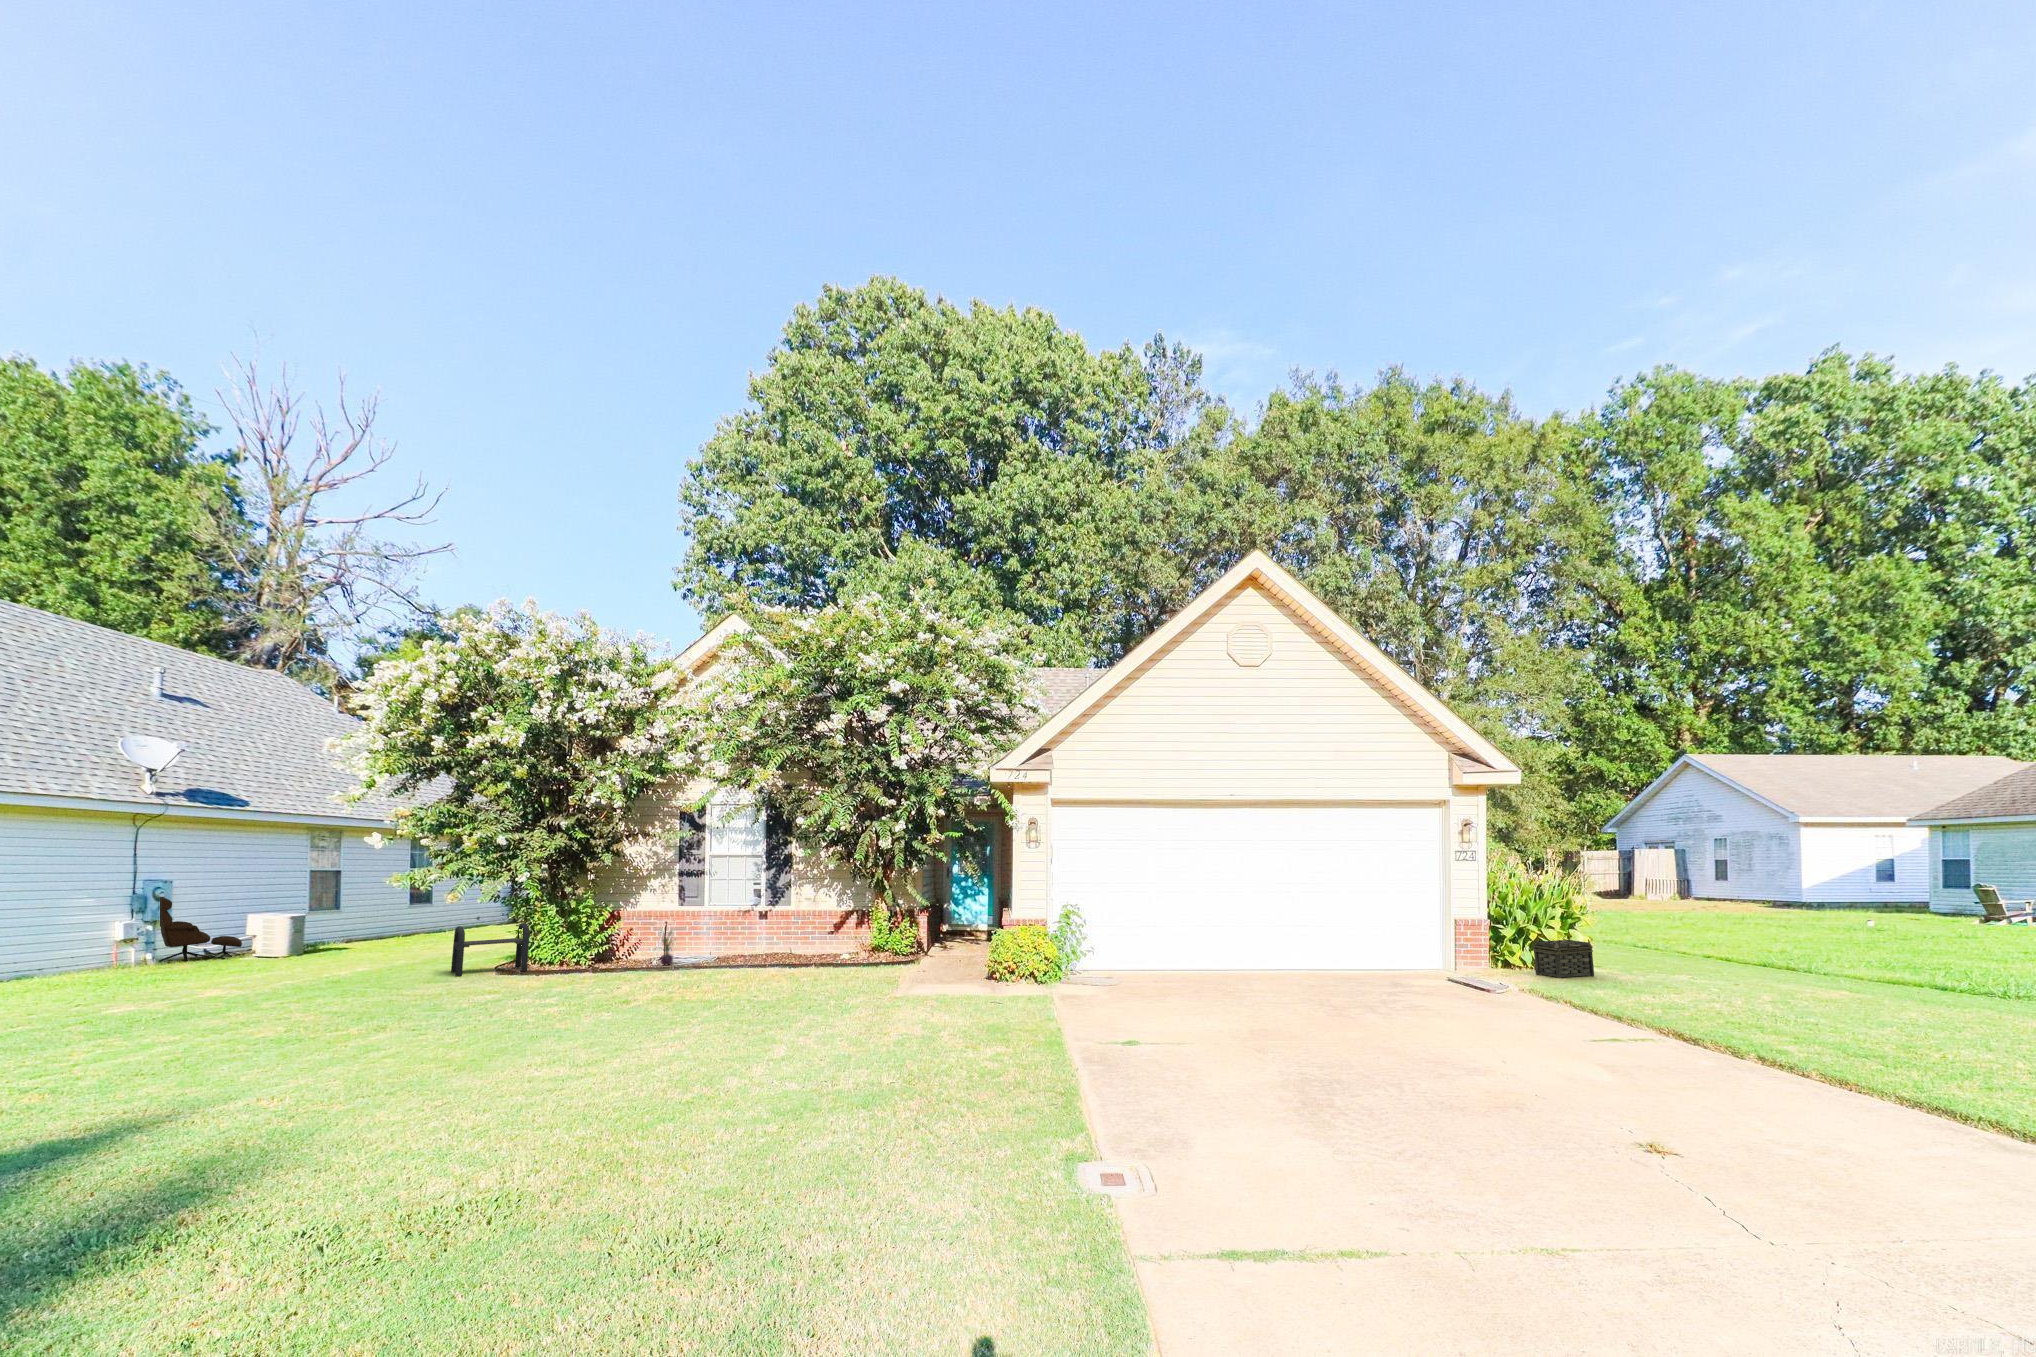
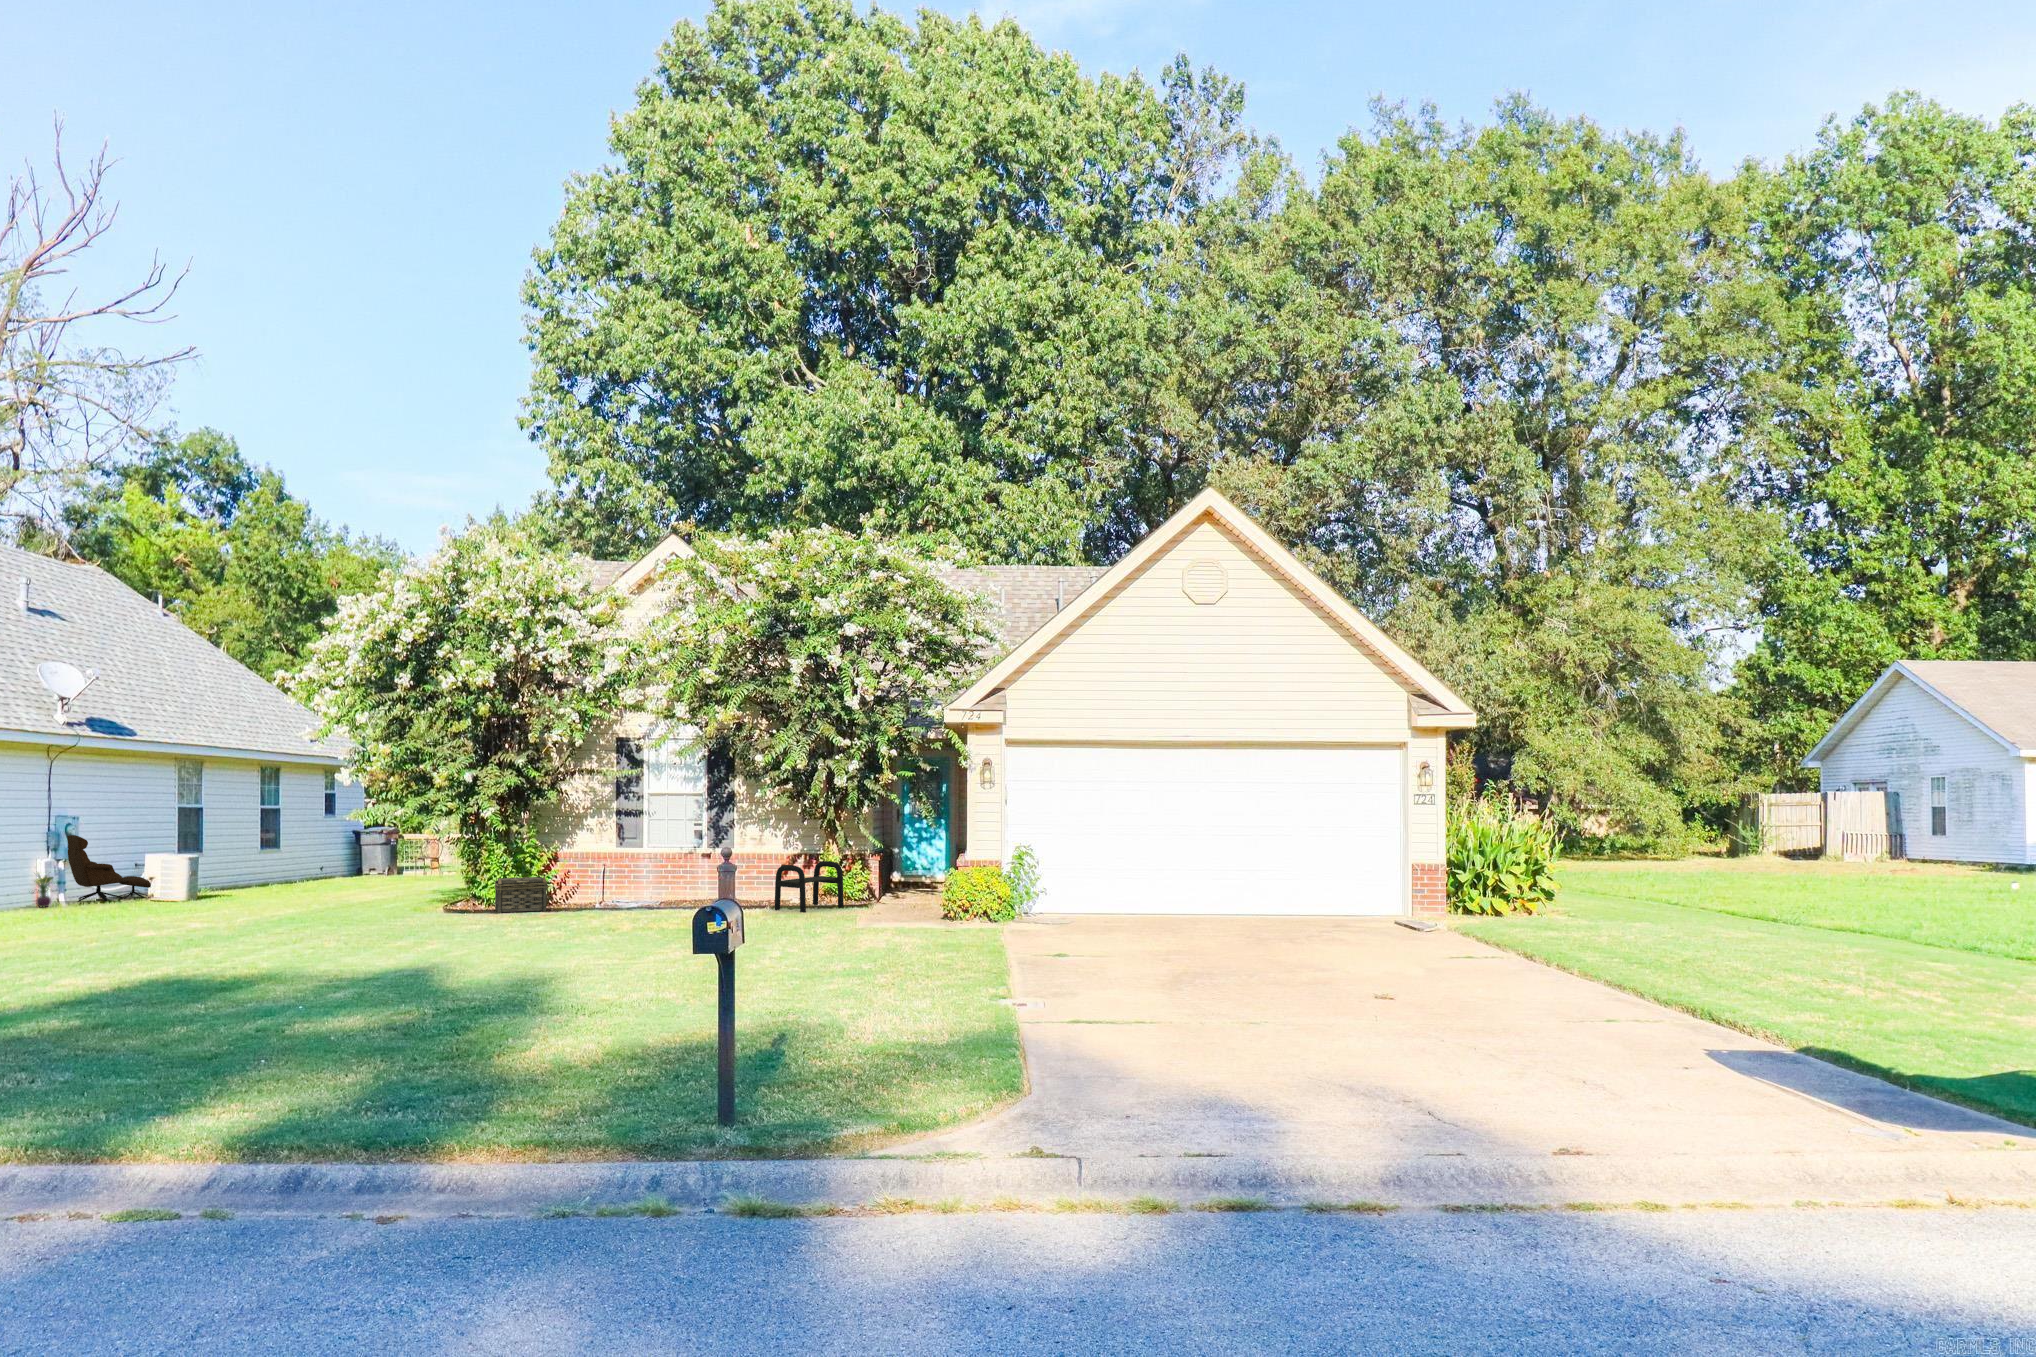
bench: present [451,923,529,977] -> present [775,861,844,912]
decorative plant: present [660,931,673,966] -> present [37,874,51,907]
basket: present [1533,939,1594,978] -> present [495,876,548,913]

